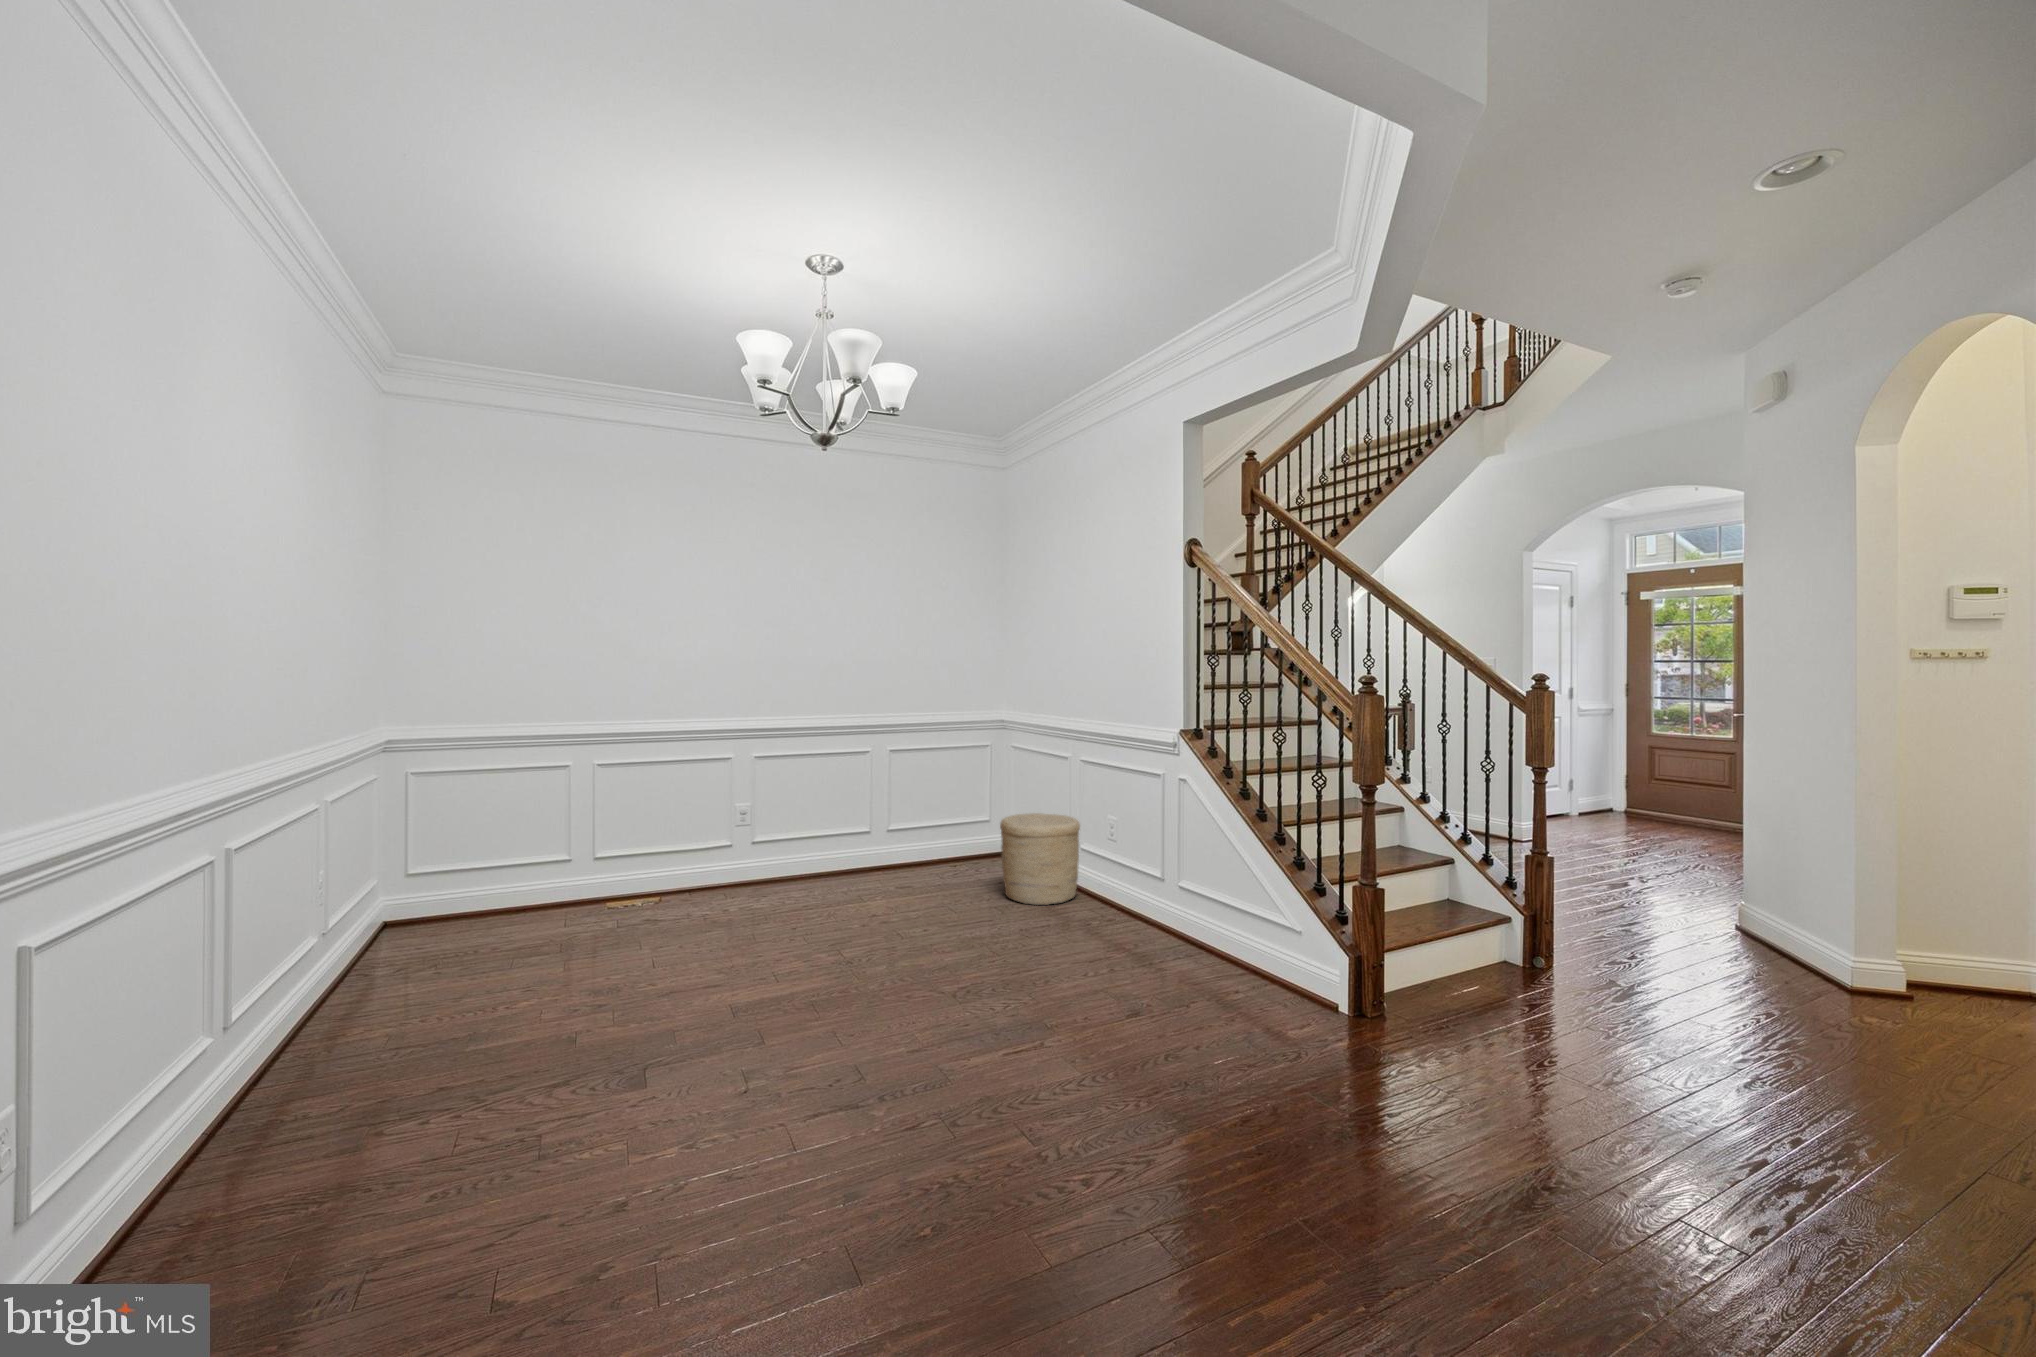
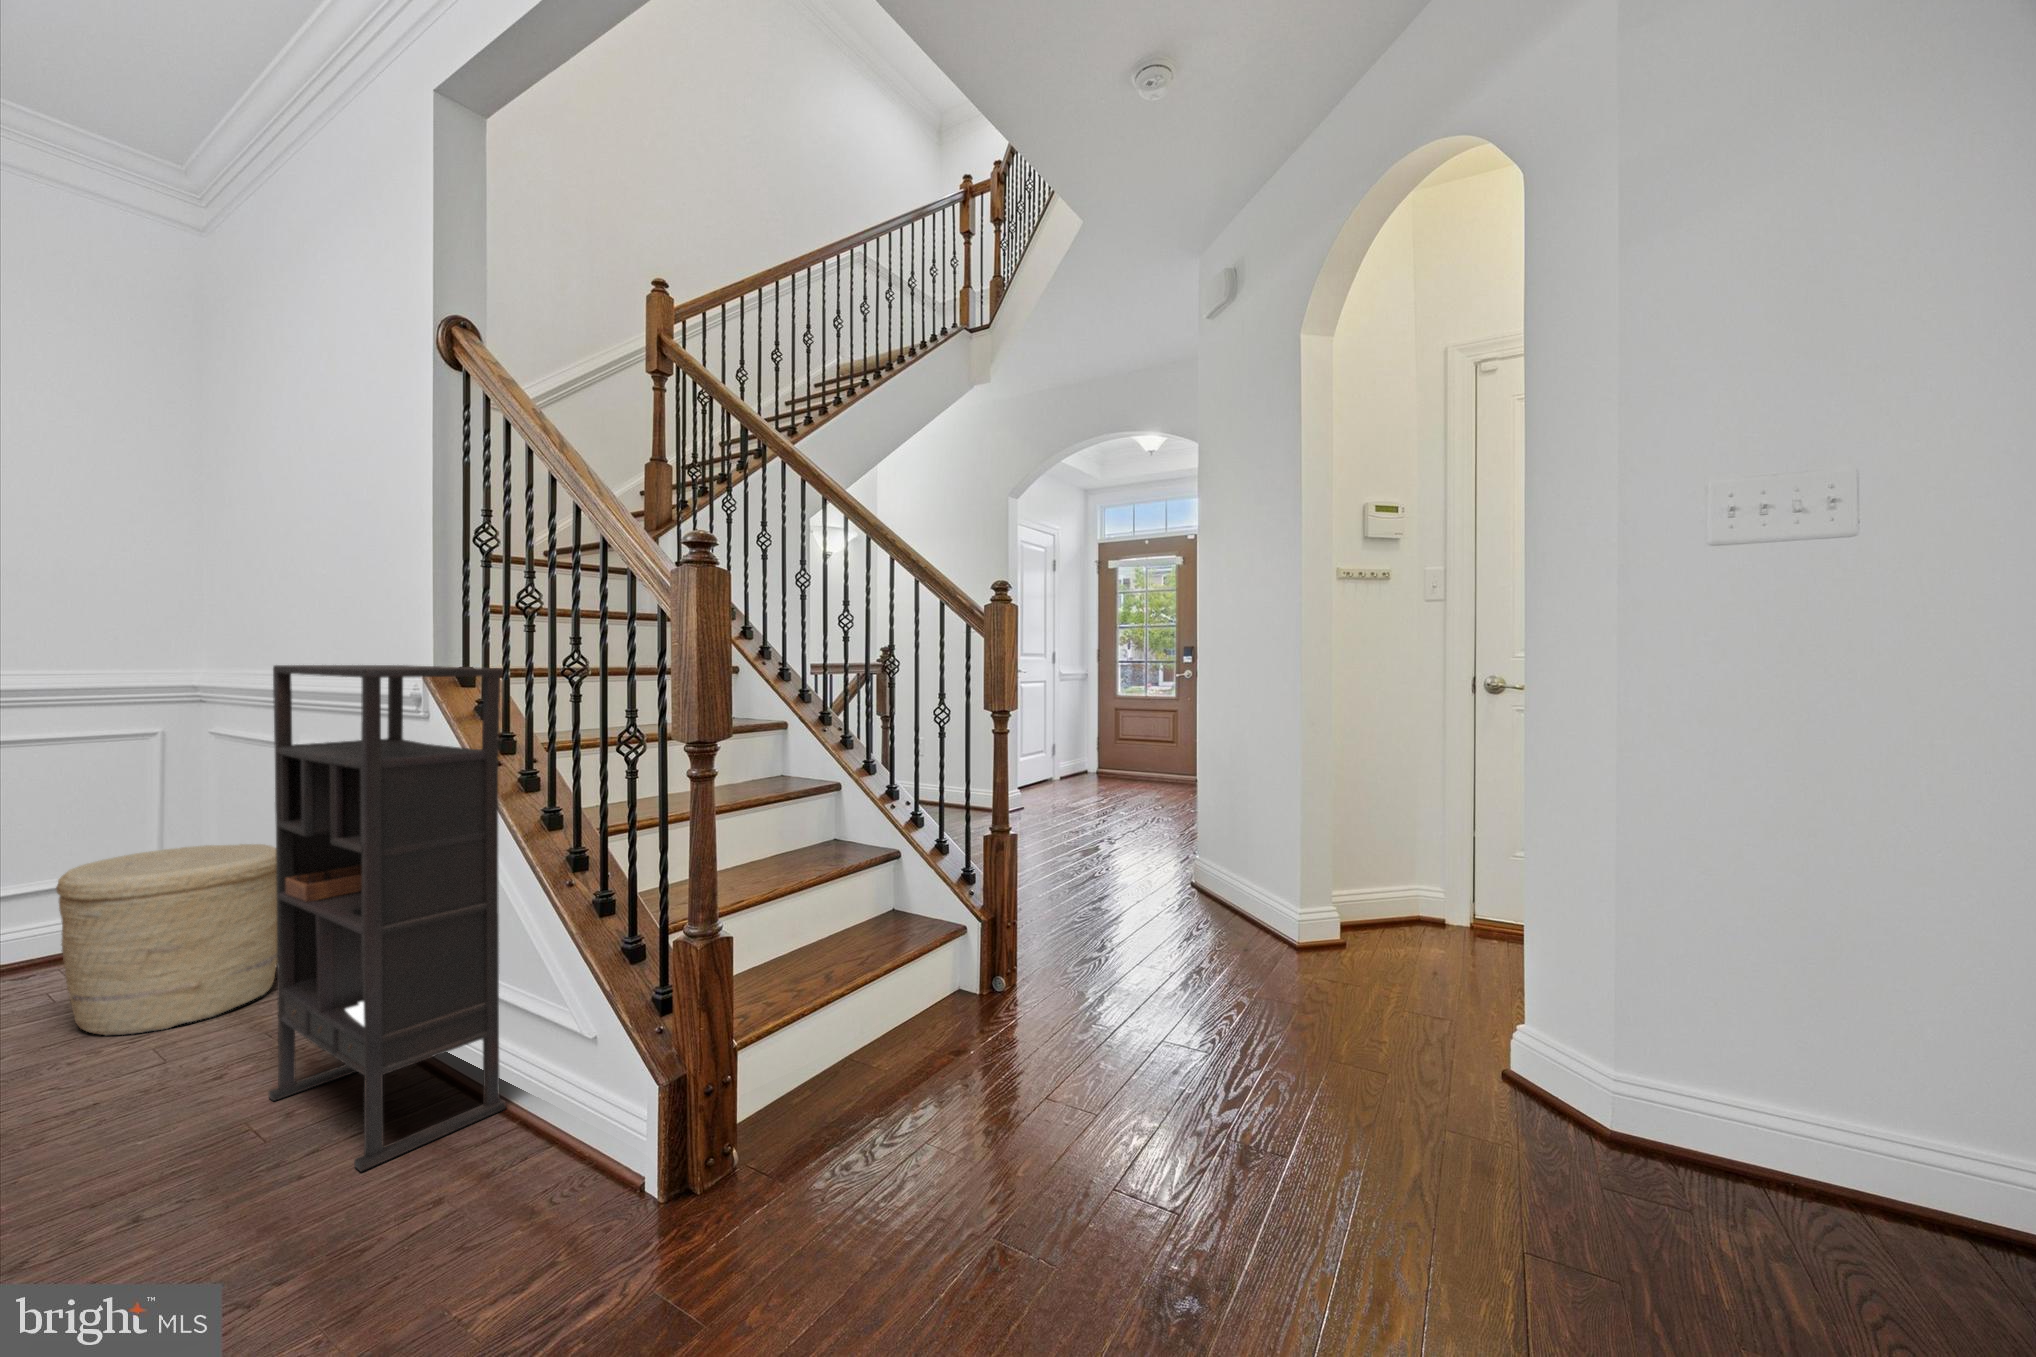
bookshelf: none [1126,729,1247,976] -> present [268,665,506,1171]

